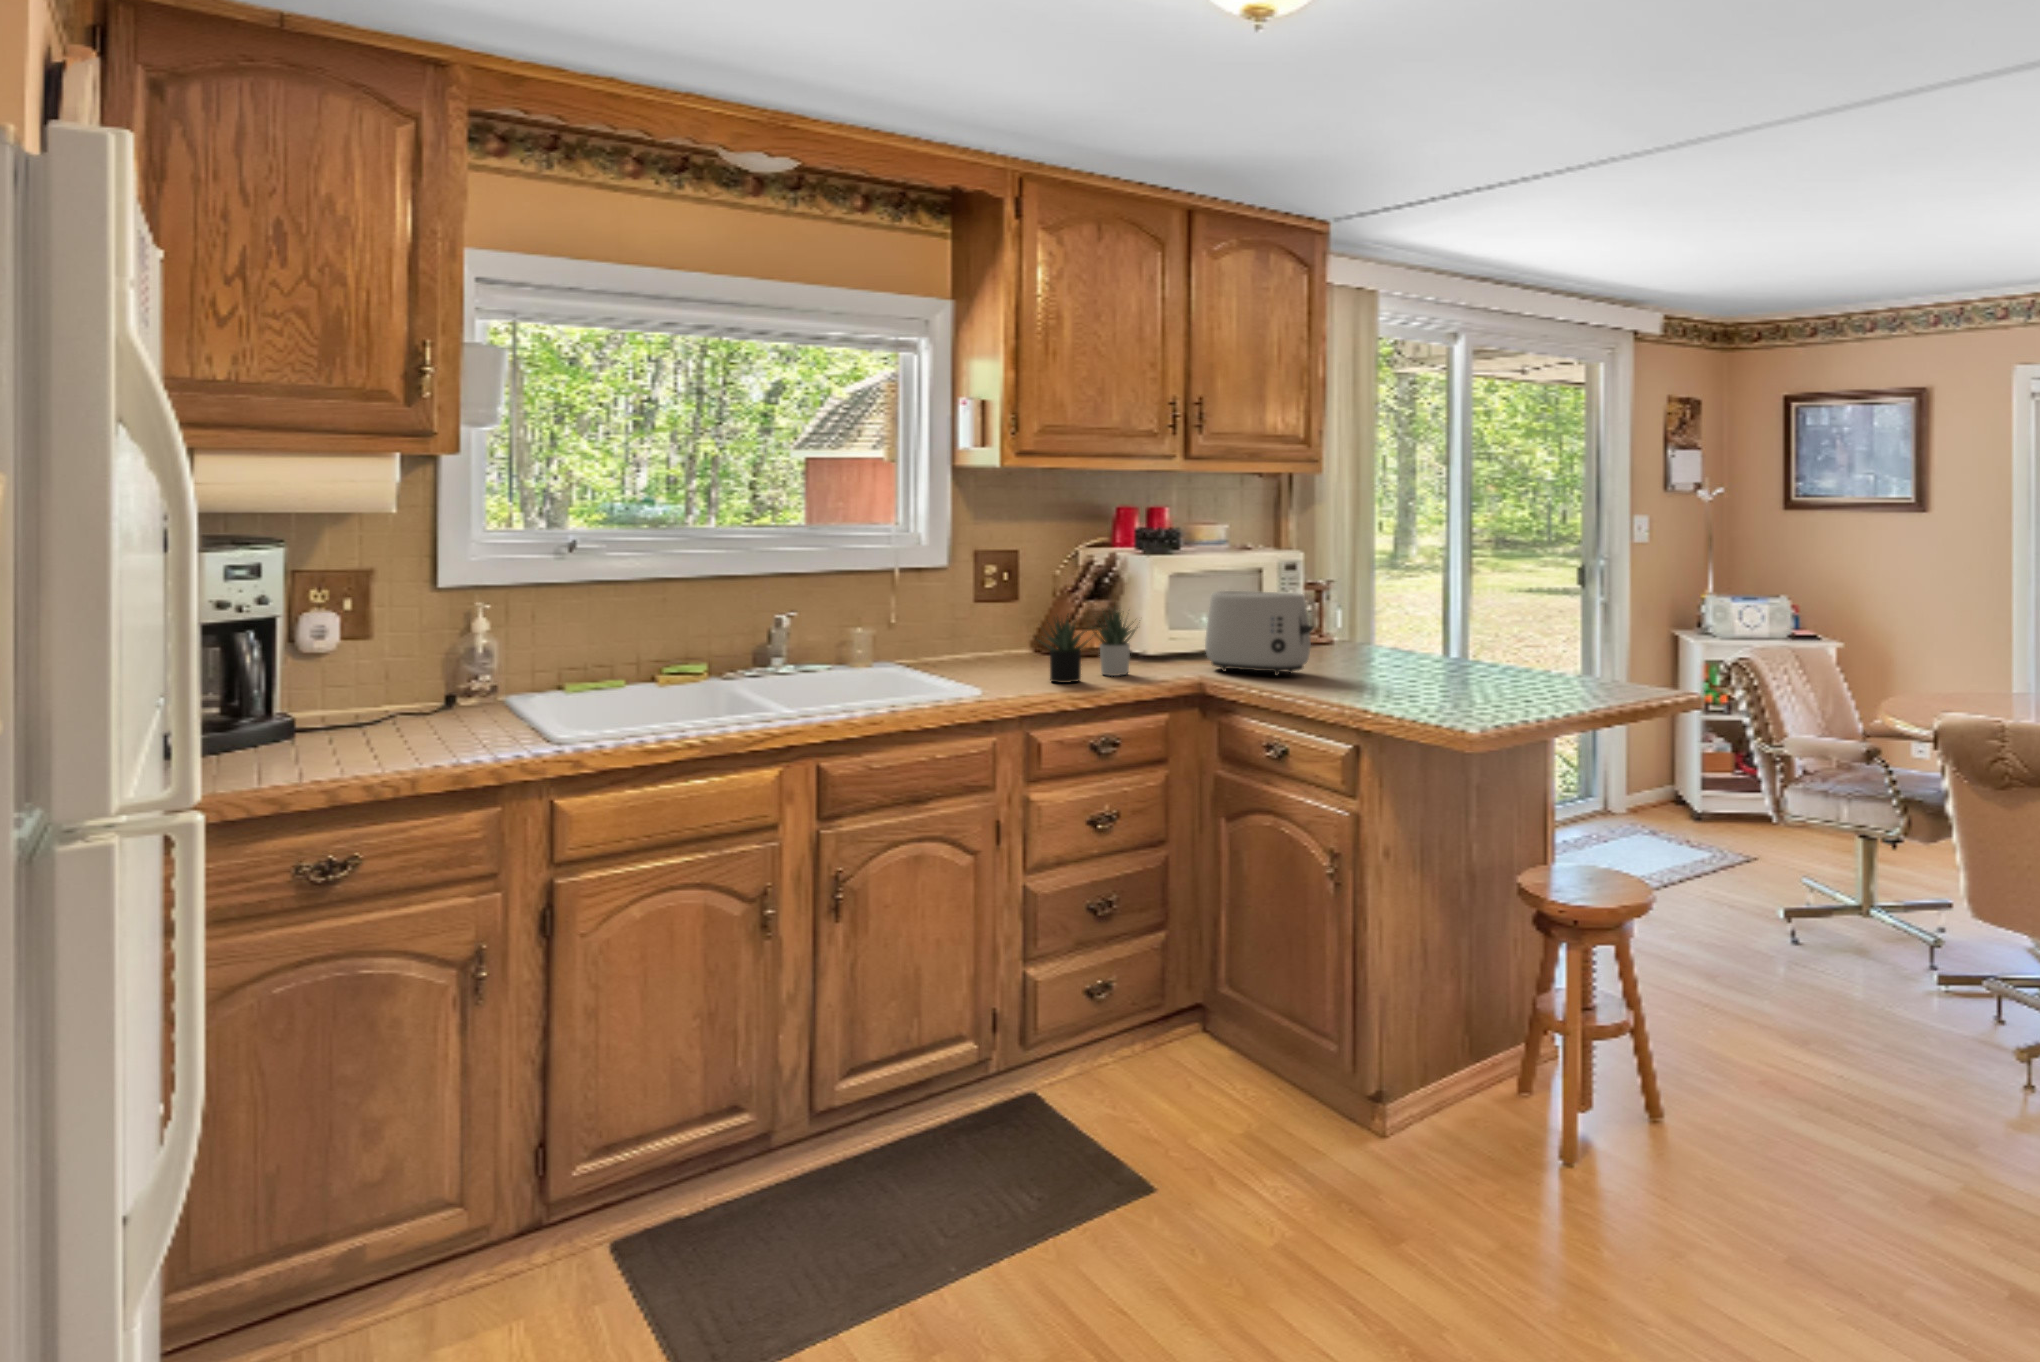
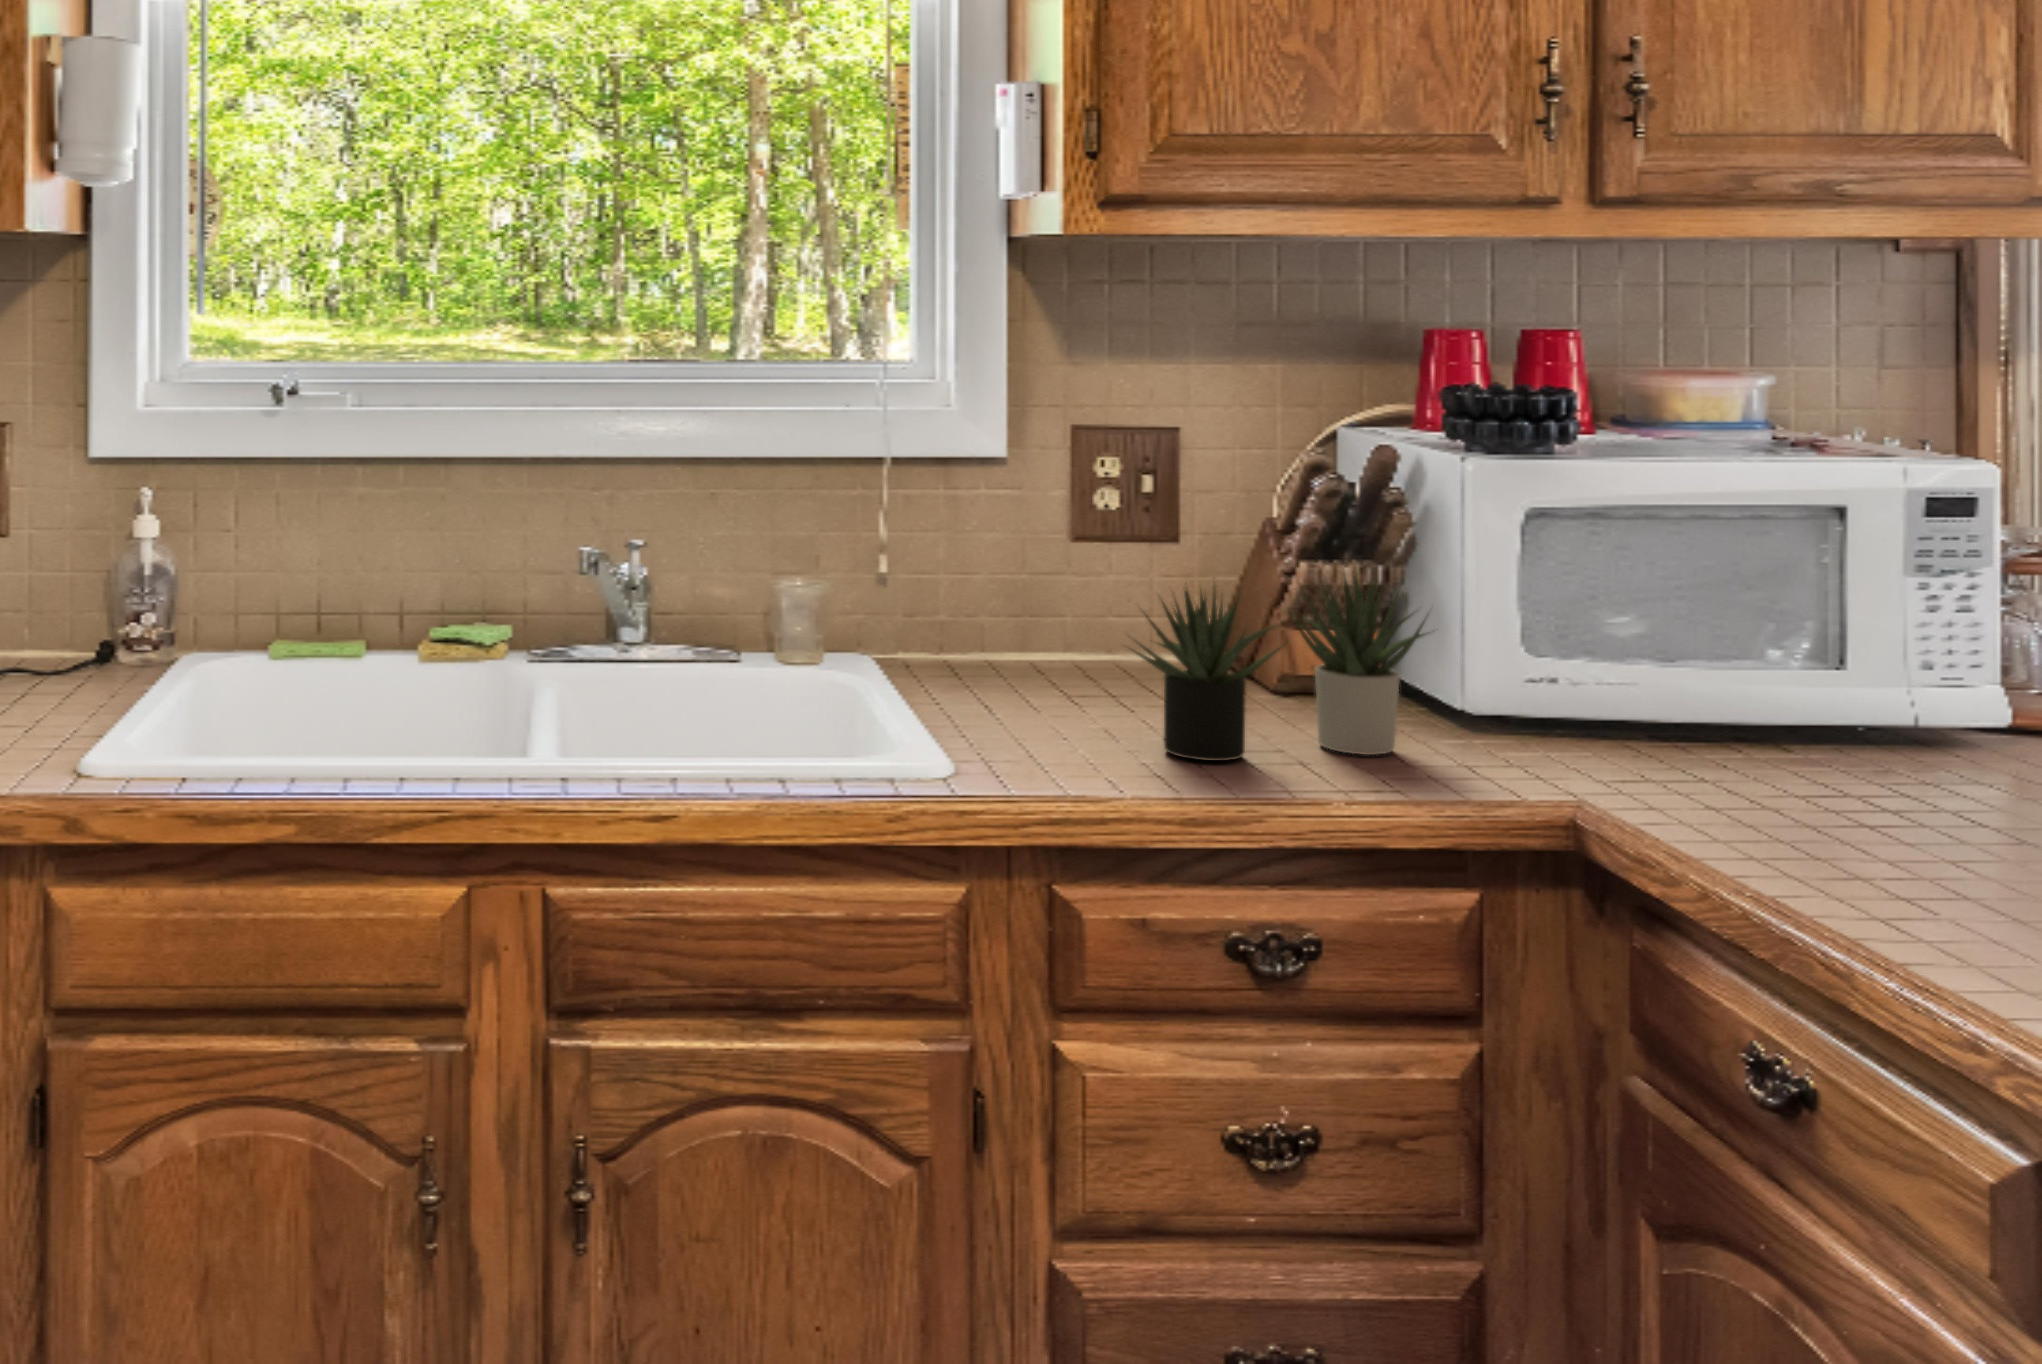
toaster: present [1205,591,1313,676] -> none [1638,551,2014,826]

